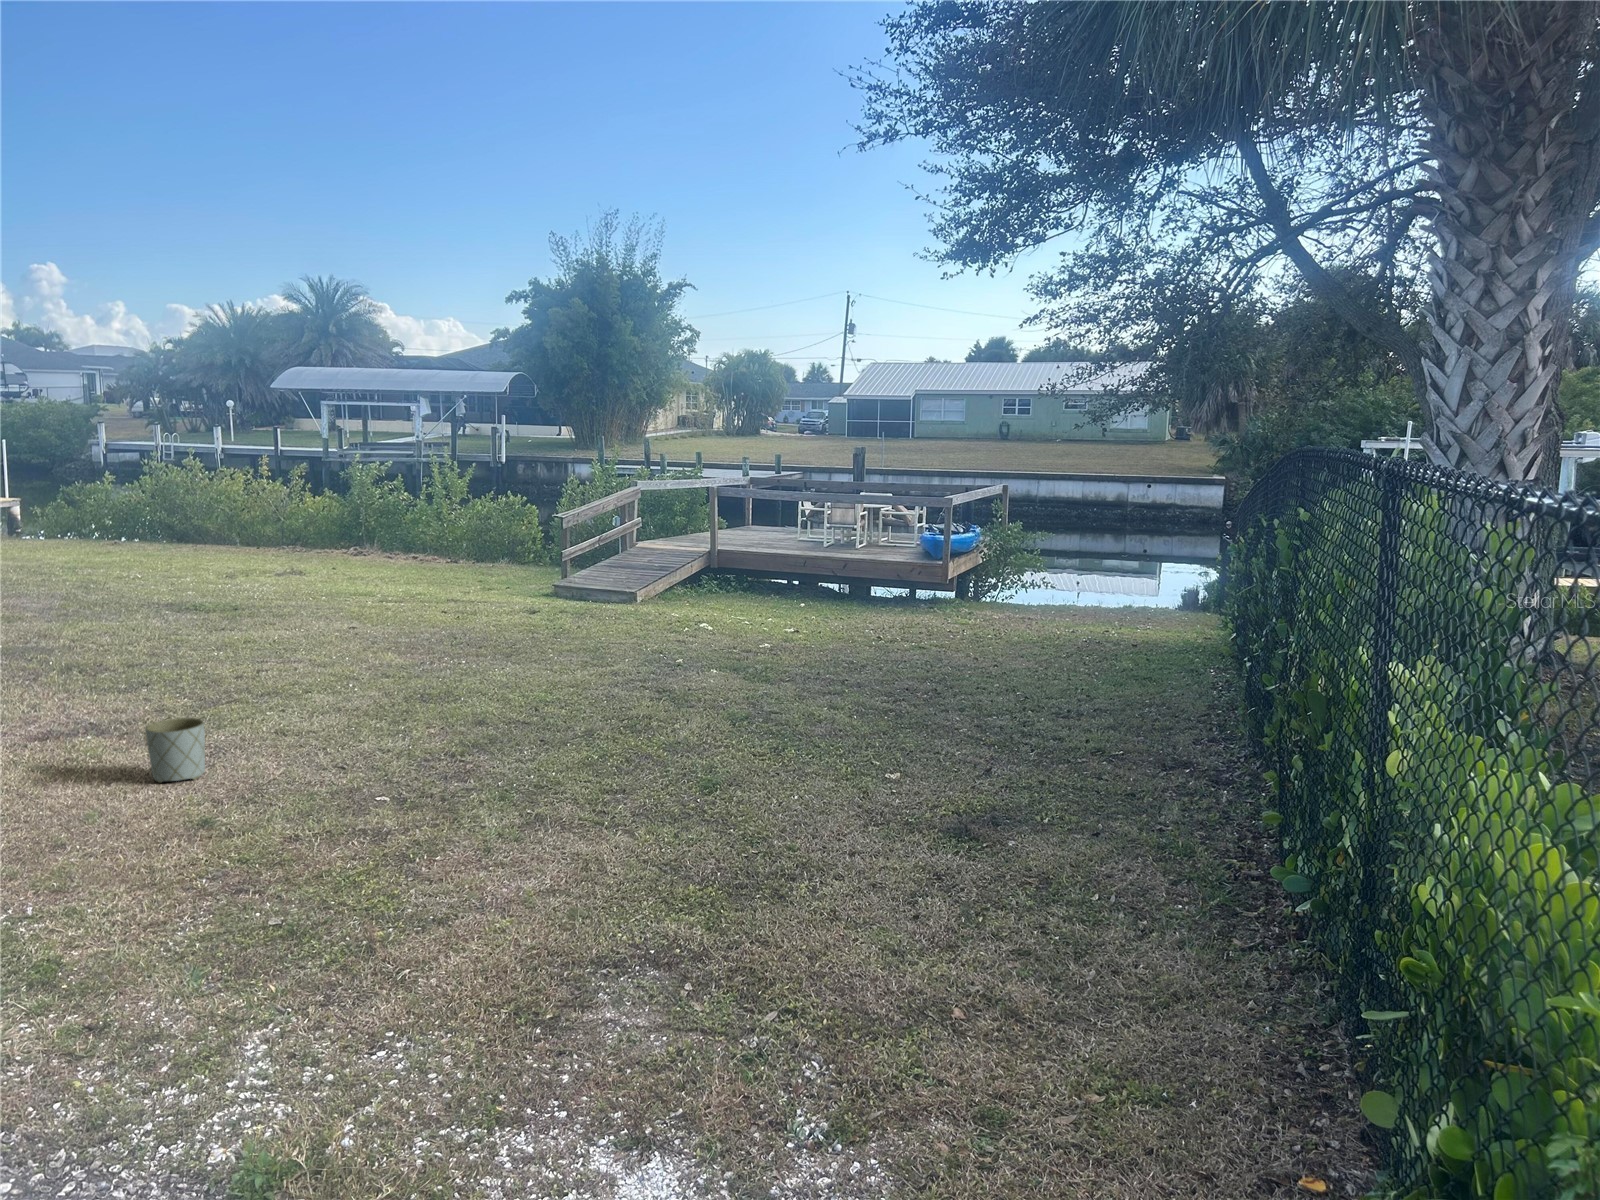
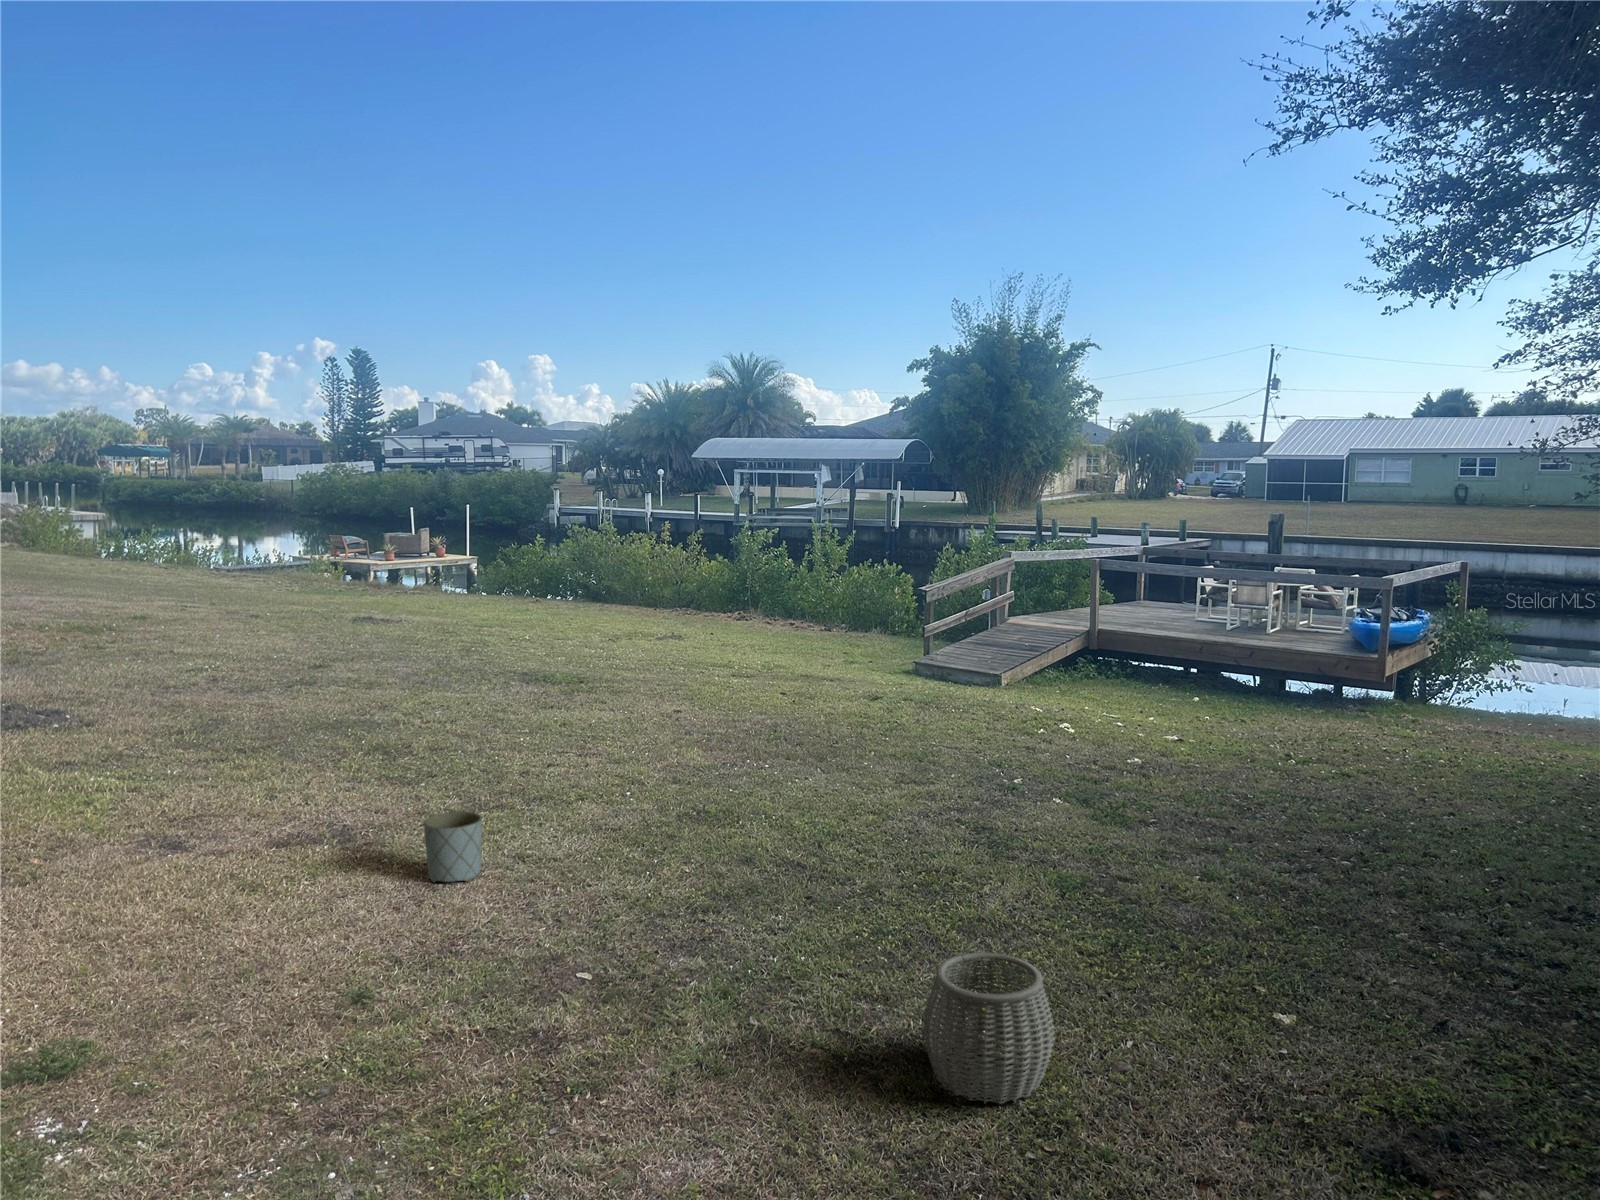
woven basket: none [644,767,742,870] -> present [923,953,1054,1104]

